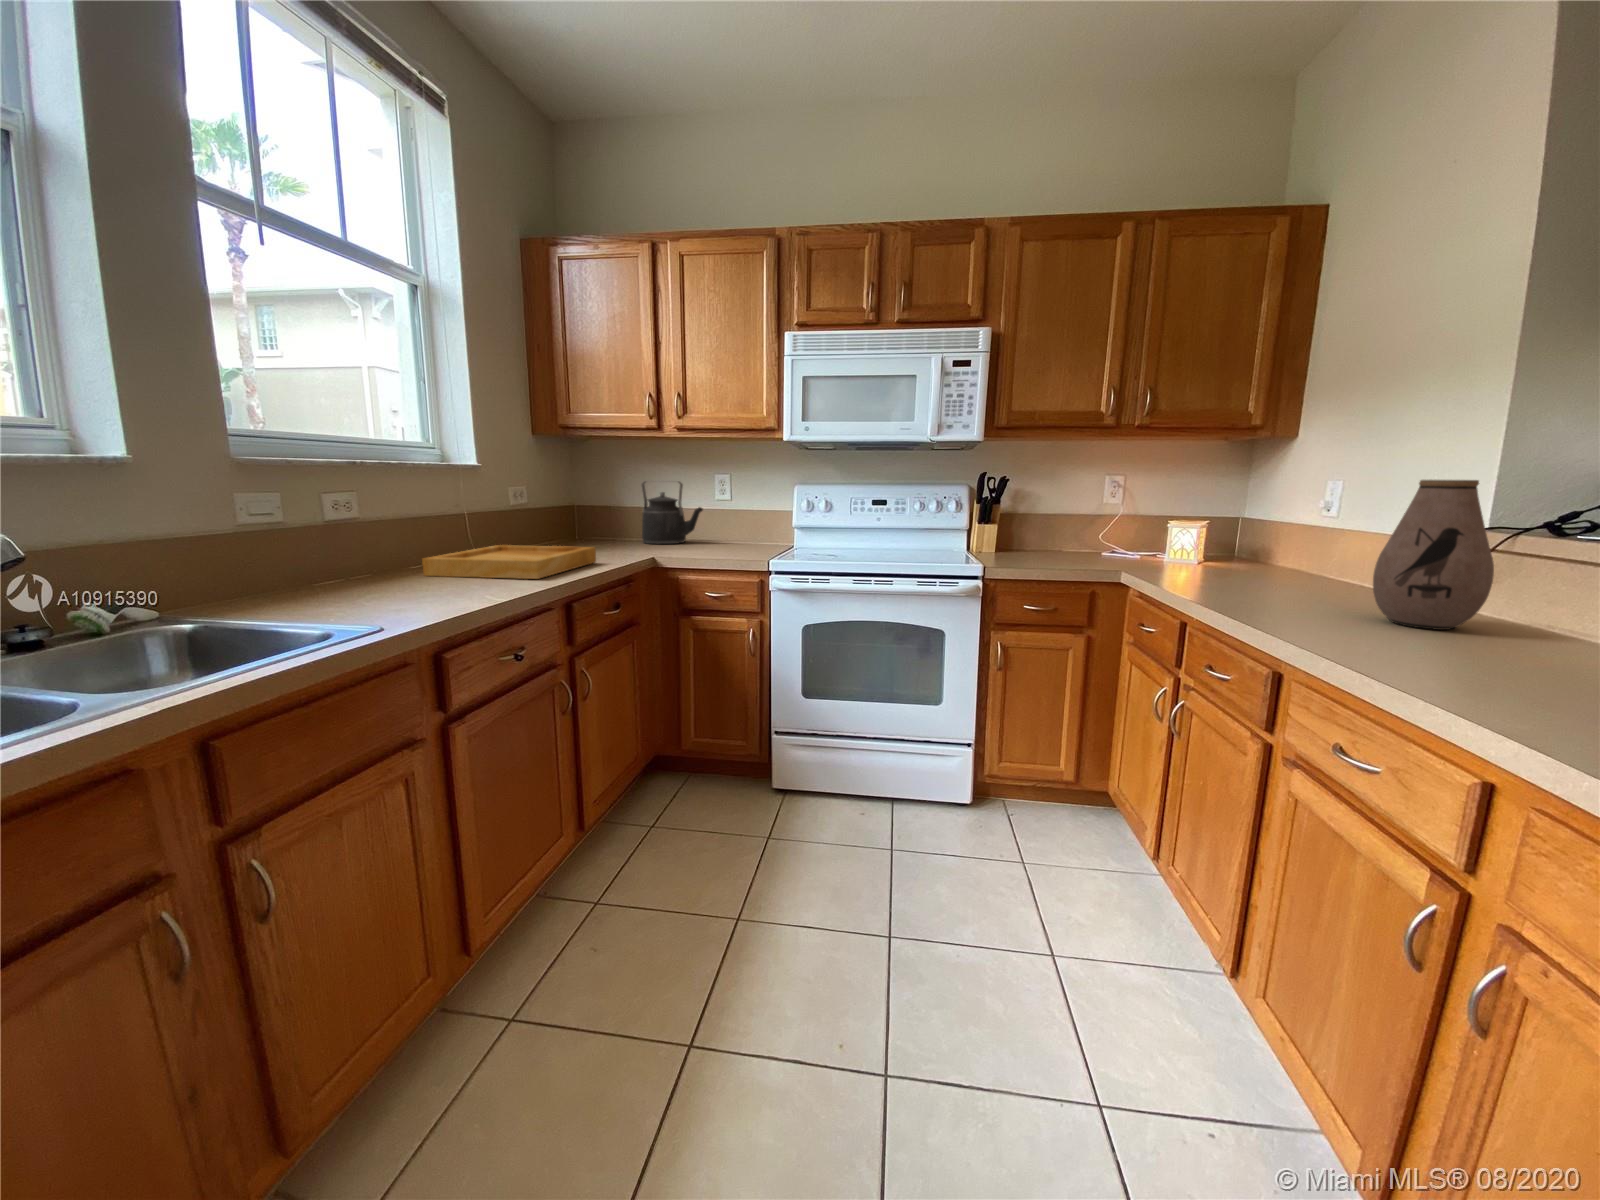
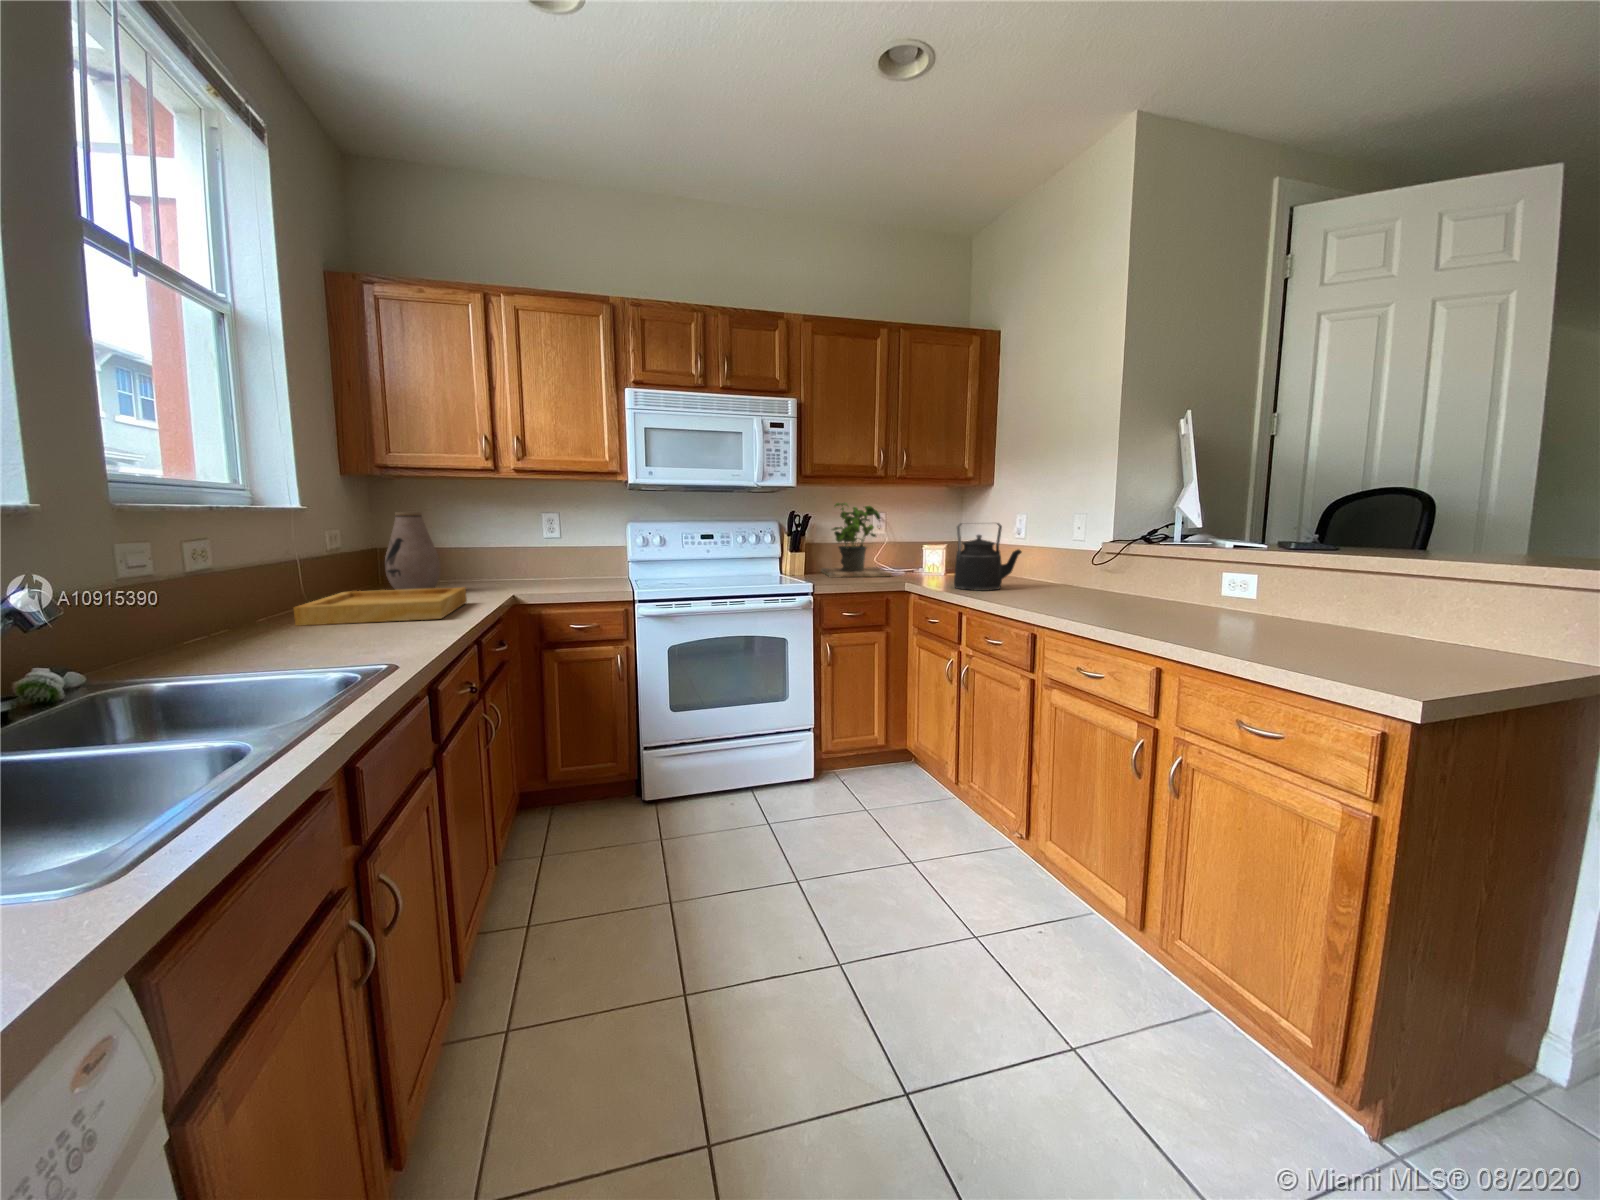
potted plant: none [1024,463,1112,561] -> present [821,503,892,578]
vase: present [1373,480,1494,630] -> present [385,512,440,590]
kettle: present [642,481,703,544] -> present [954,523,1022,591]

